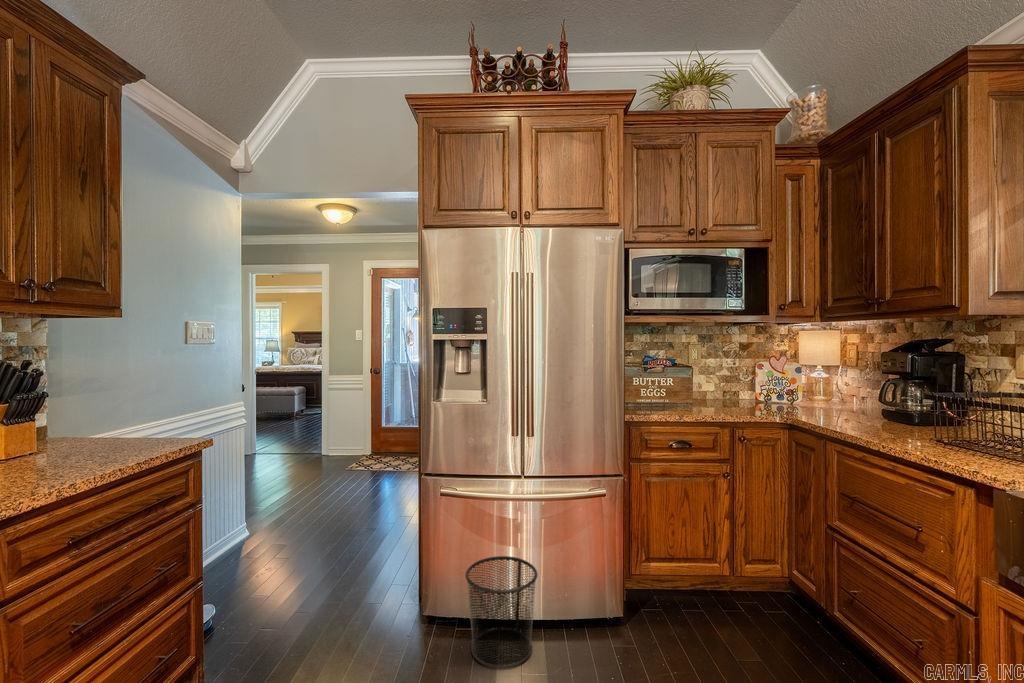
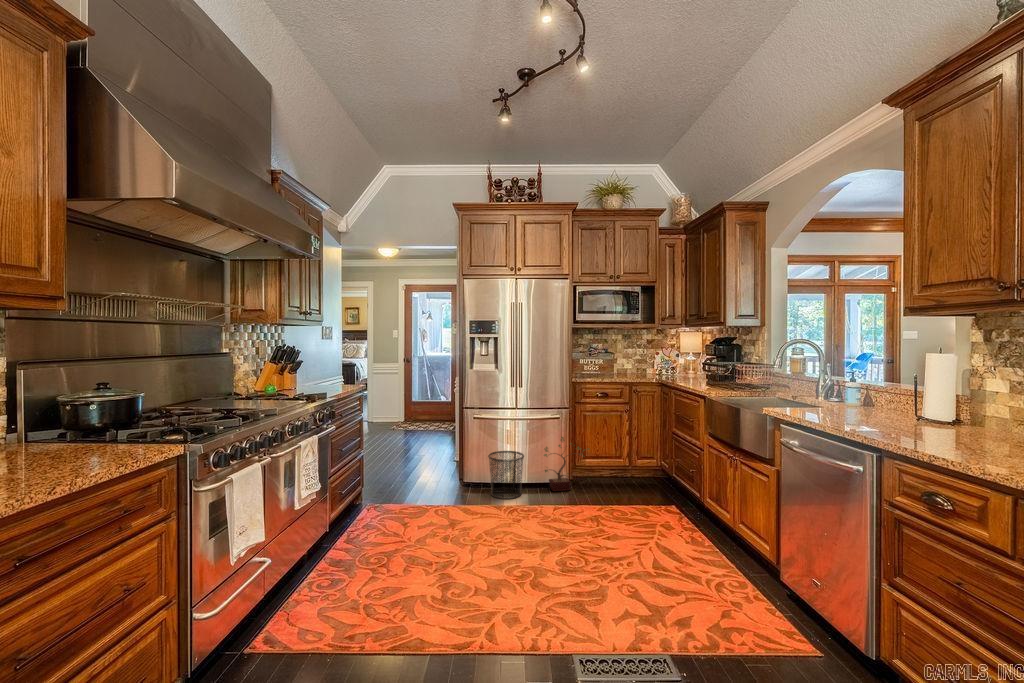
potted plant: none [574,528,667,640] -> present [544,437,589,491]

